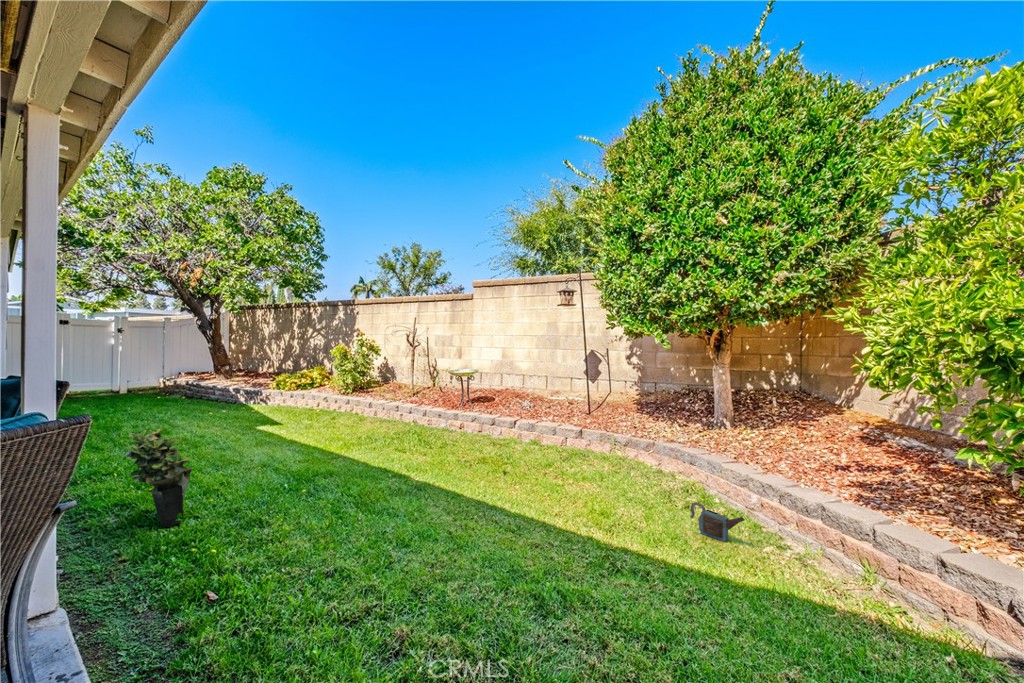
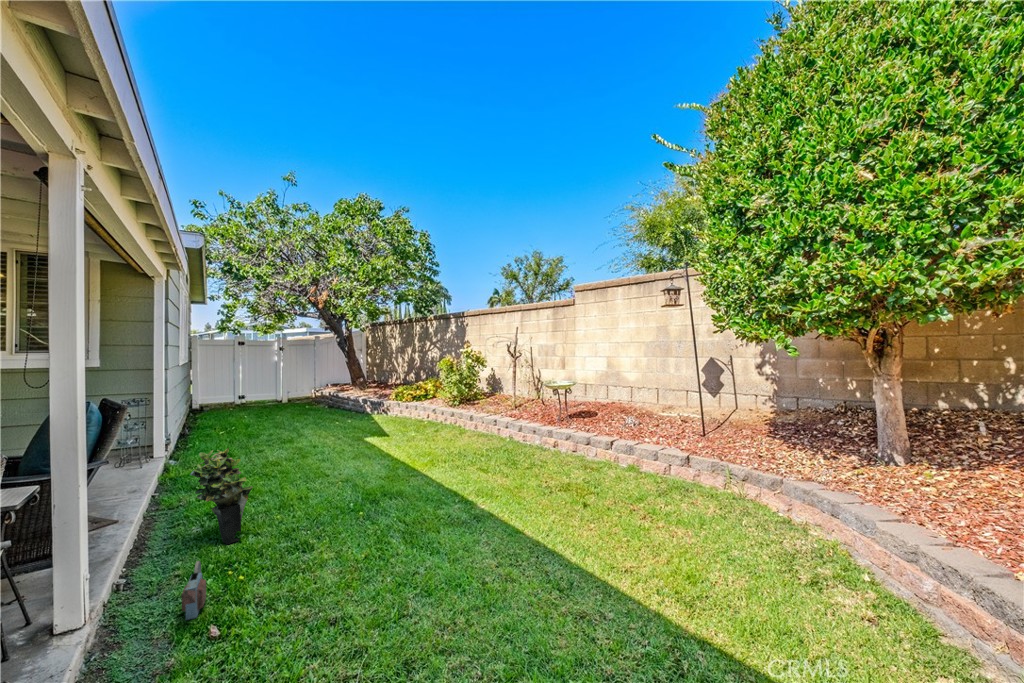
watering can: present [690,502,744,542] -> present [181,561,206,620]

